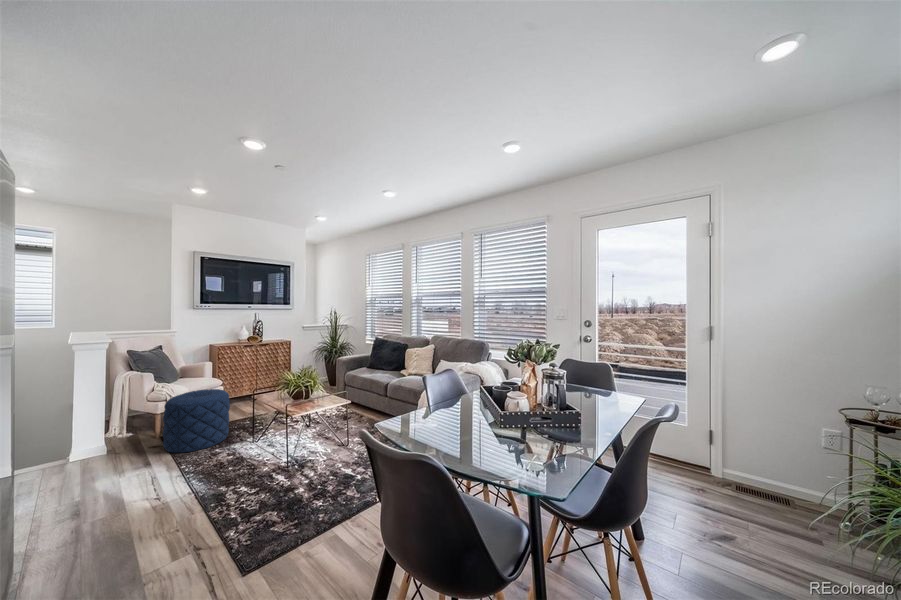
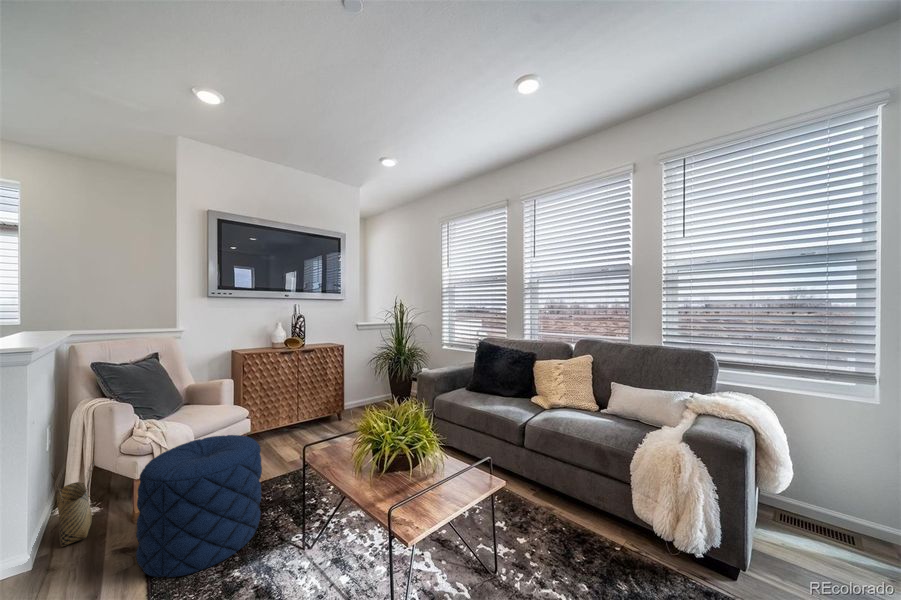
woven basket: none [111,403,134,445] -> present [51,461,95,547]

